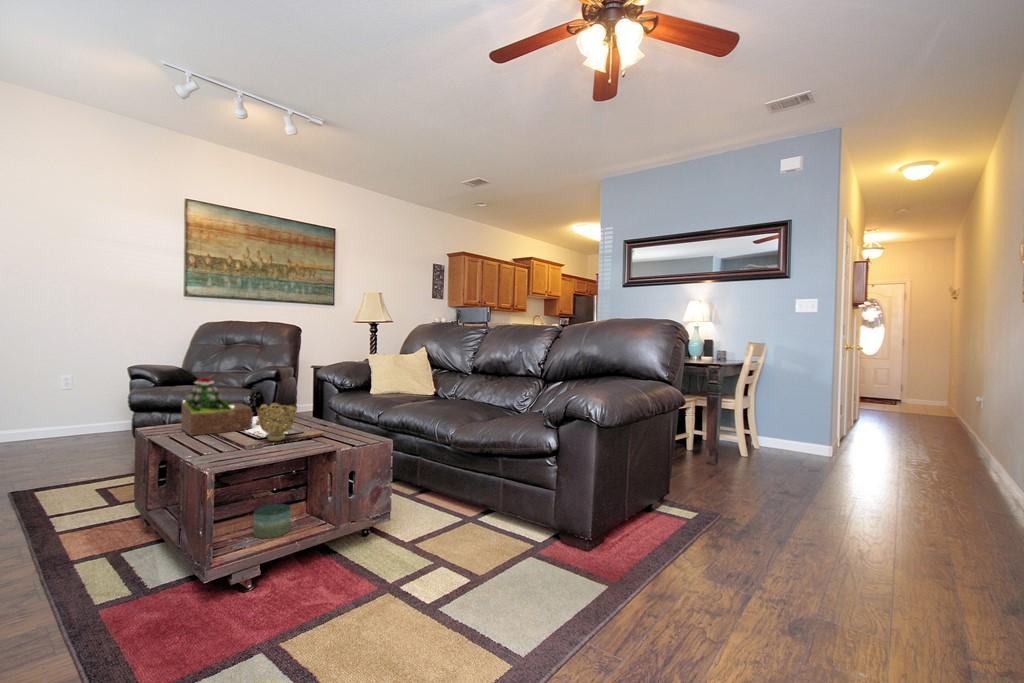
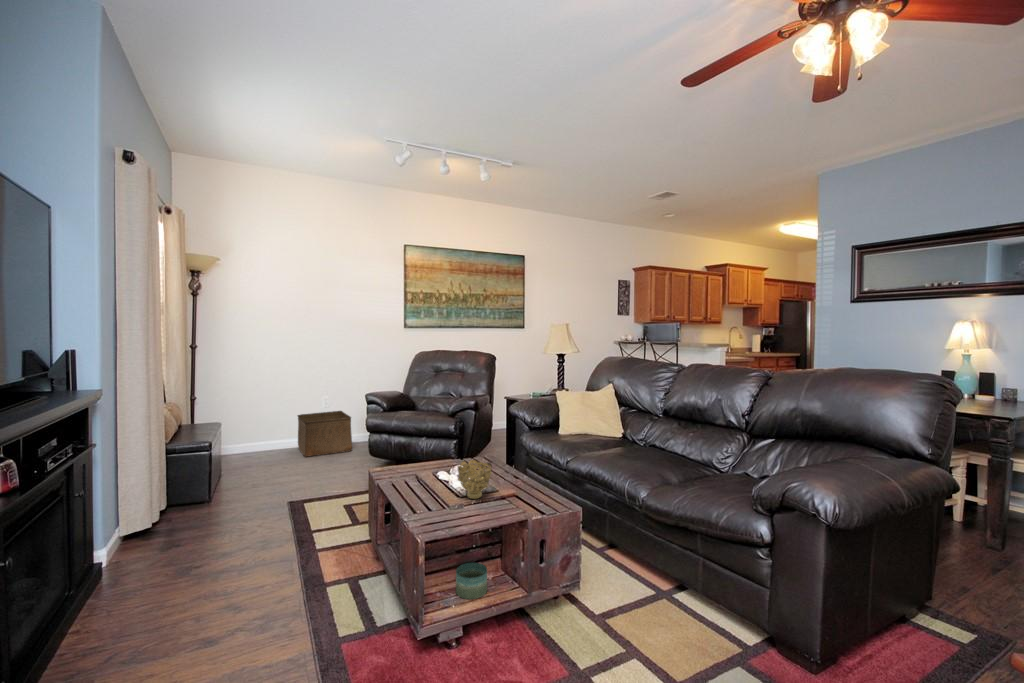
succulent plant: present [181,378,253,436] -> none [400,429,455,483]
storage bin: none [18,393,106,449] -> present [298,411,352,457]

